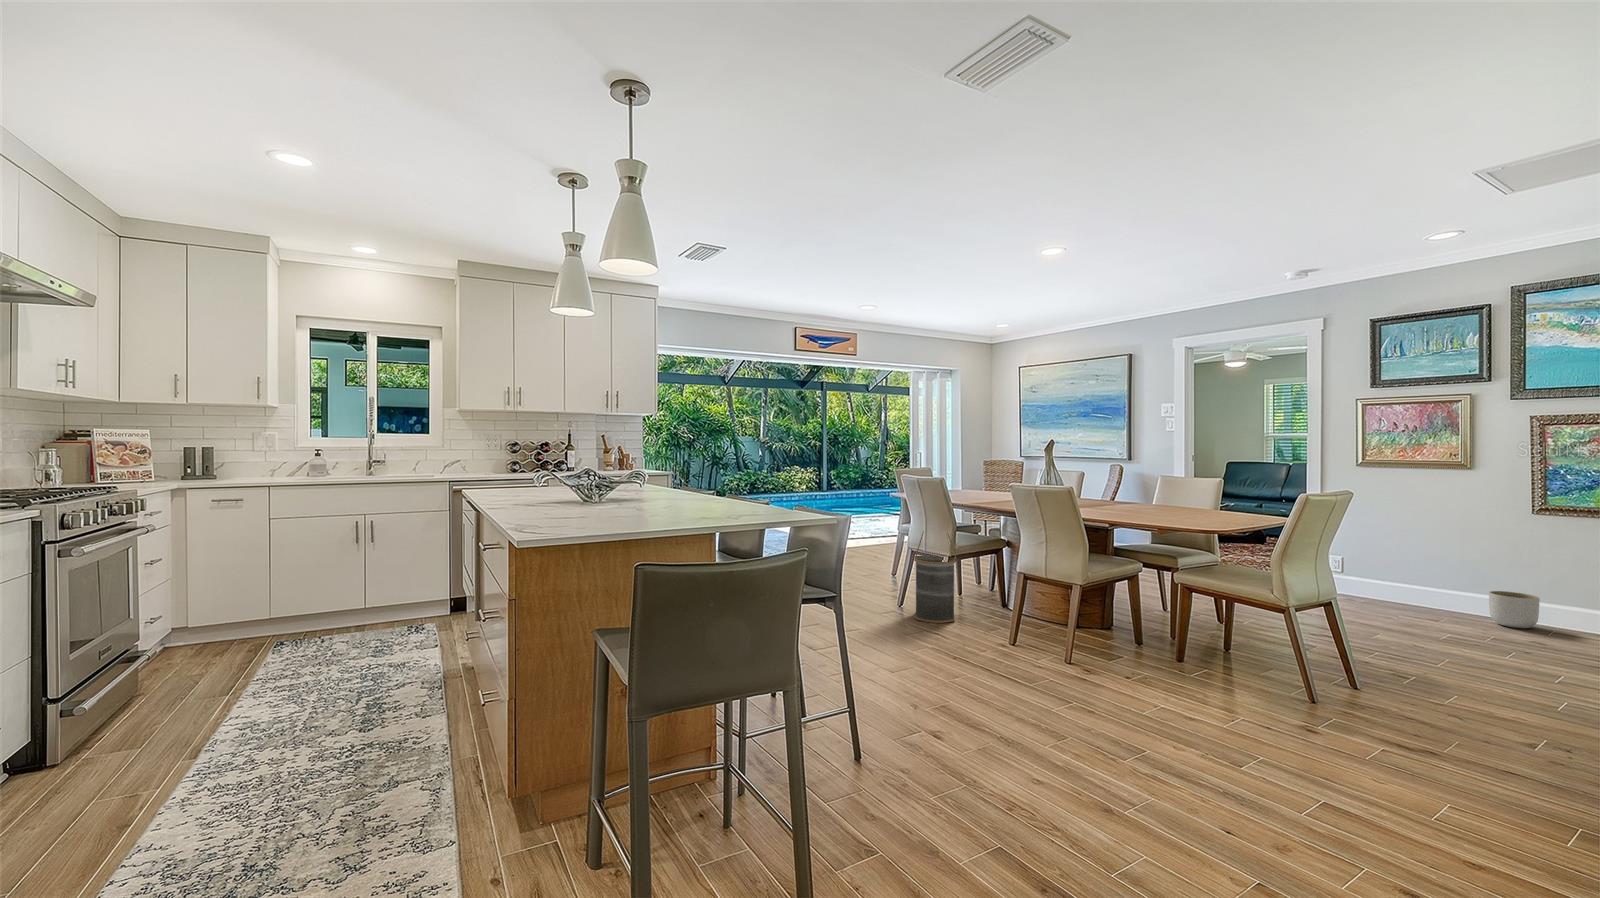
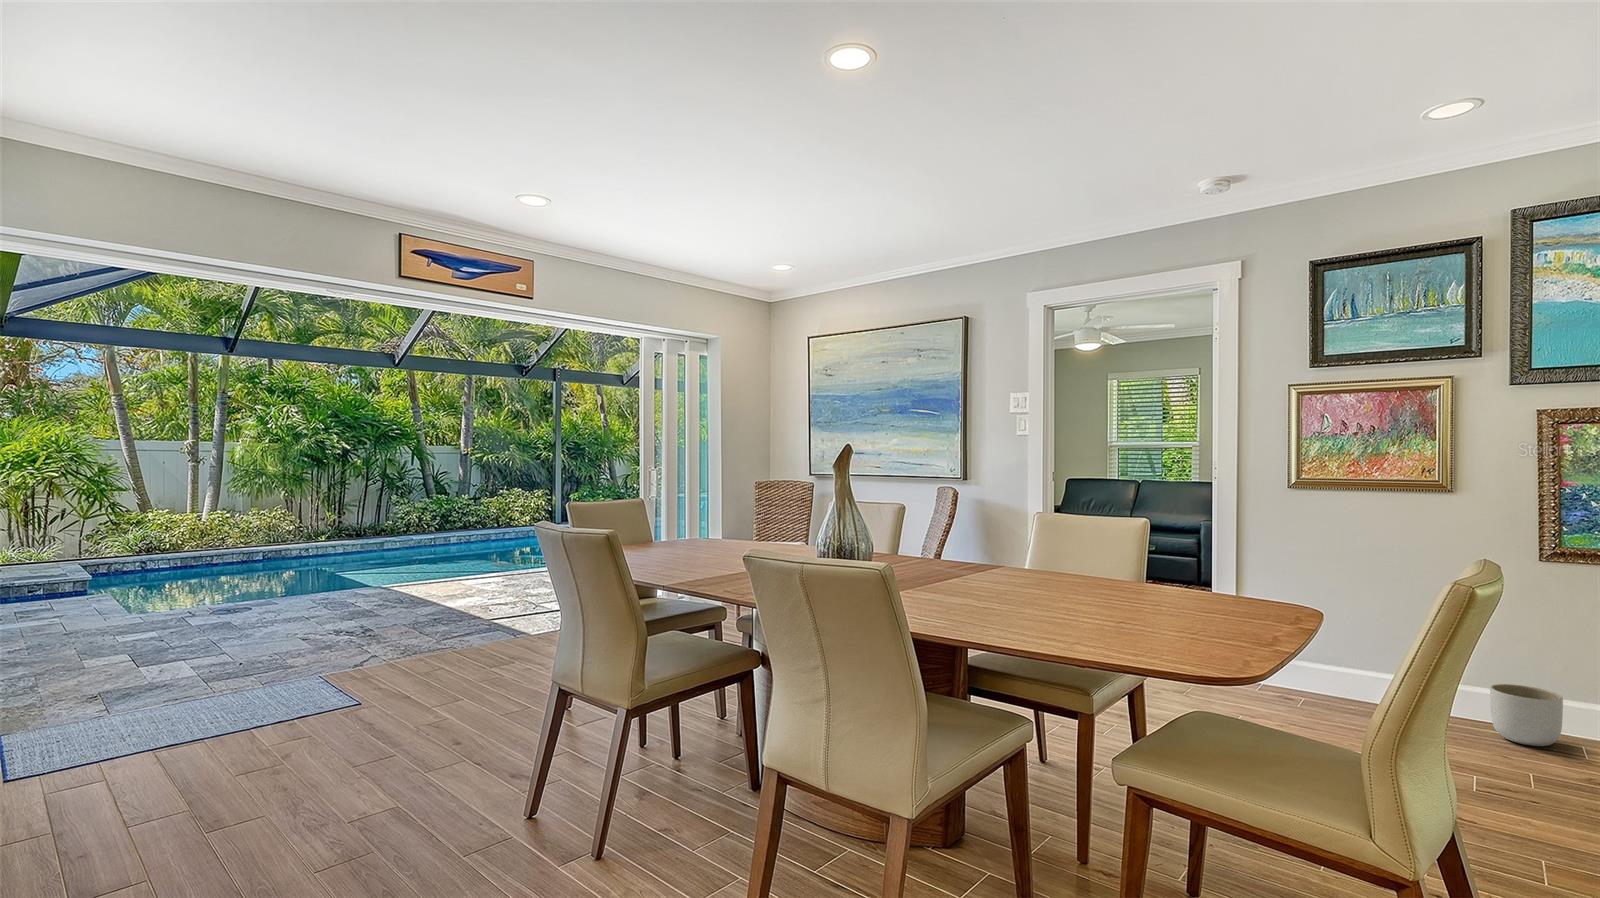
basket: present [914,531,957,623] -> none [542,647,640,863]

